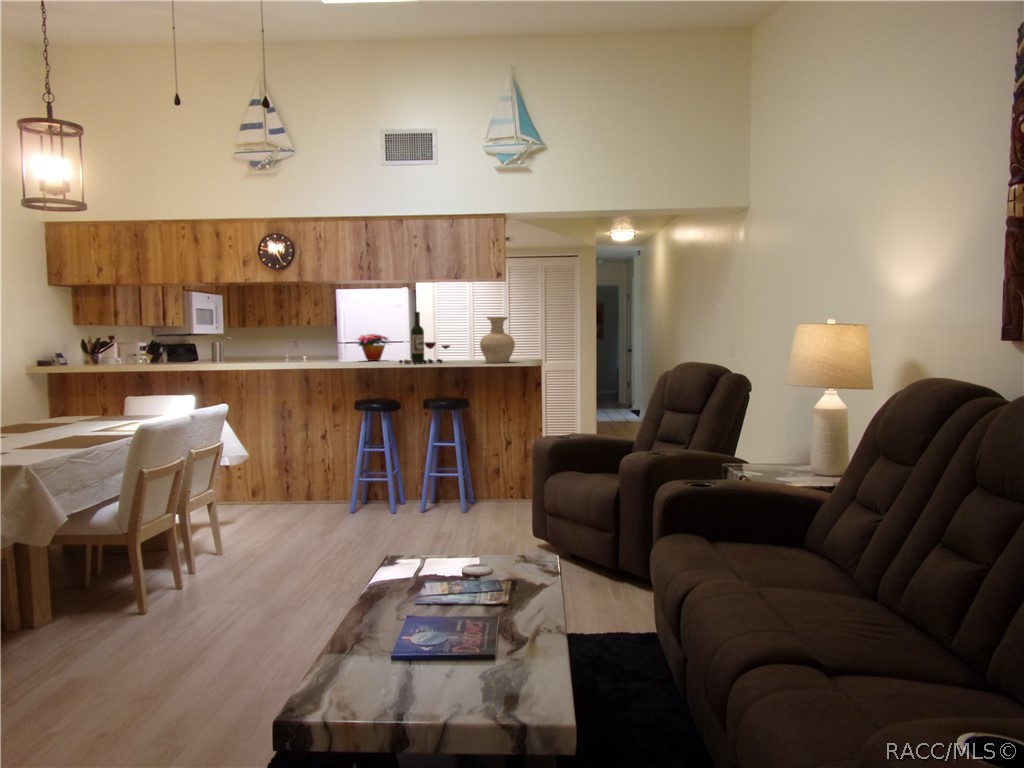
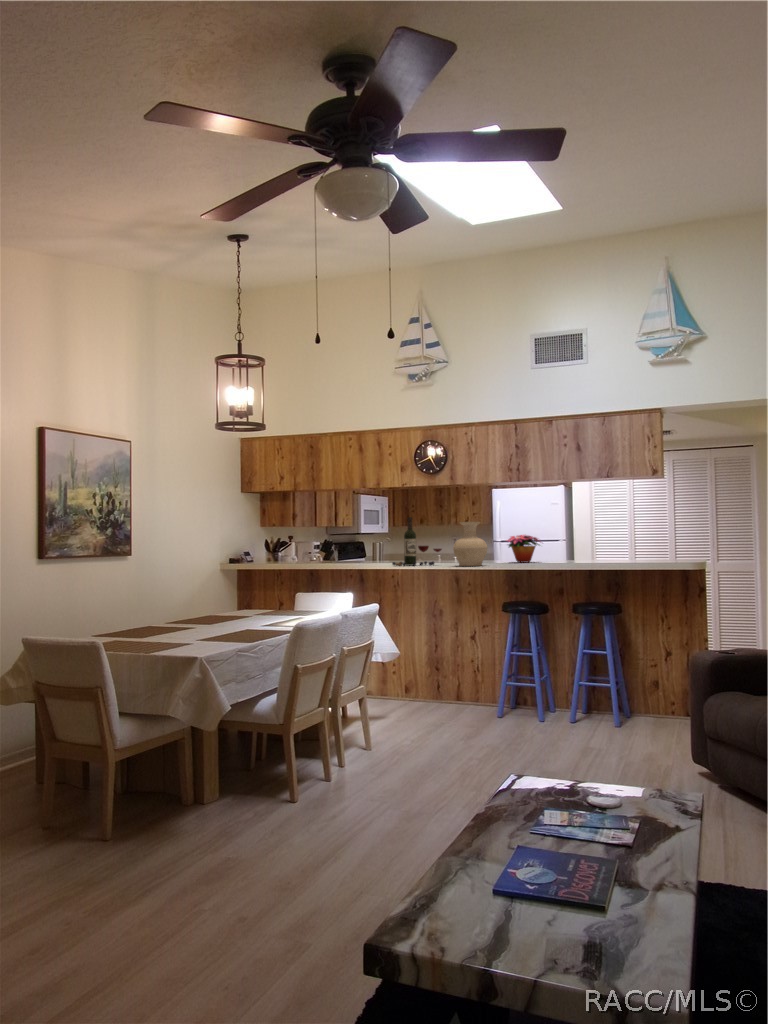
wine bottle: present [399,312,450,364] -> present [392,517,442,566]
vase: present [480,317,515,363] -> present [453,522,487,566]

